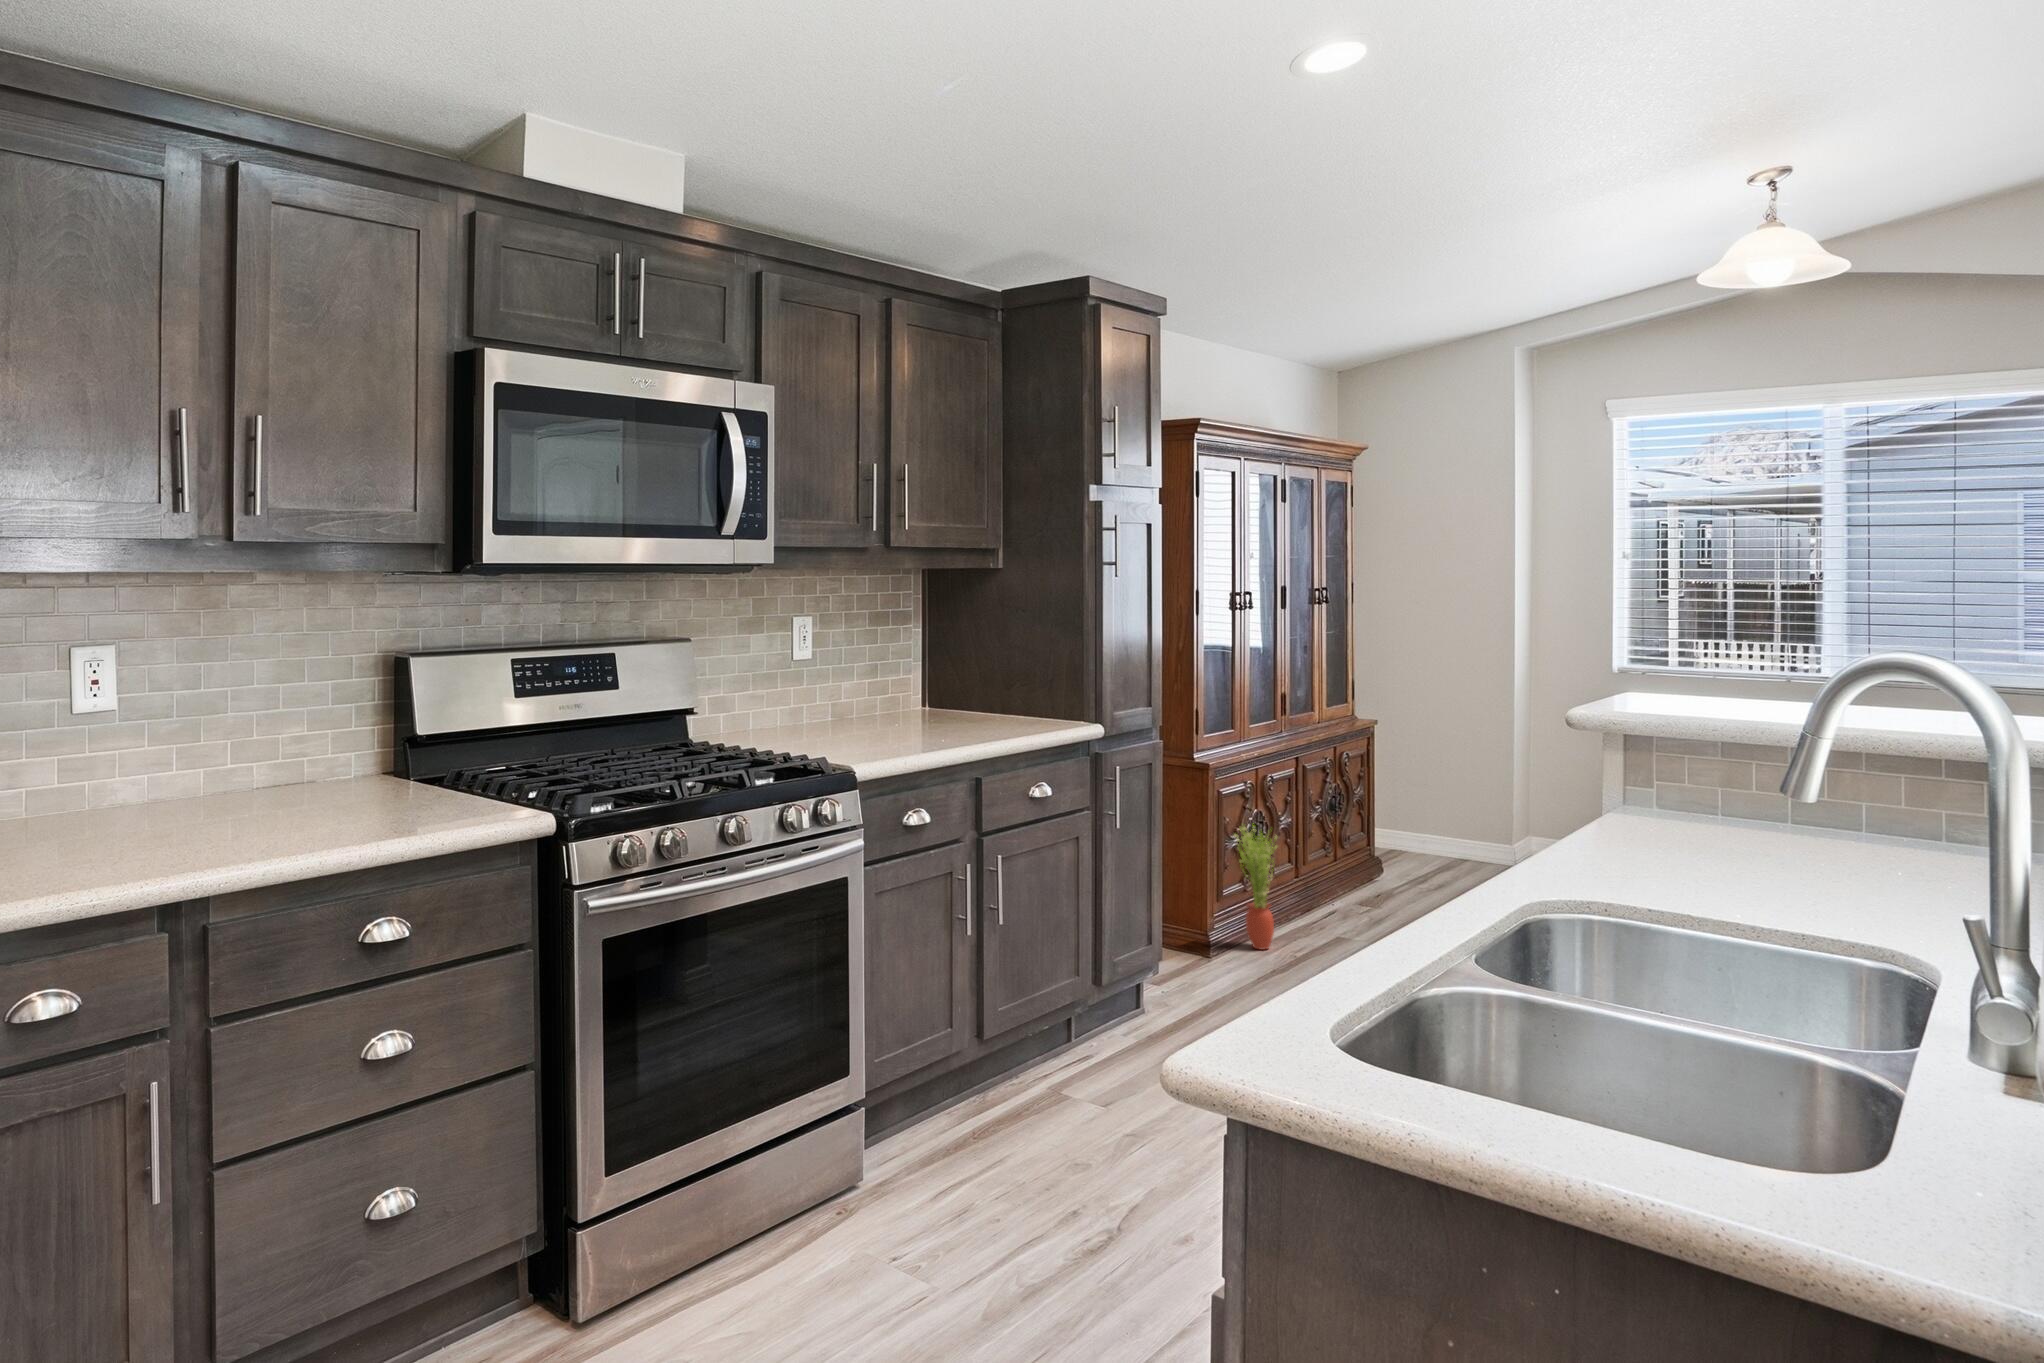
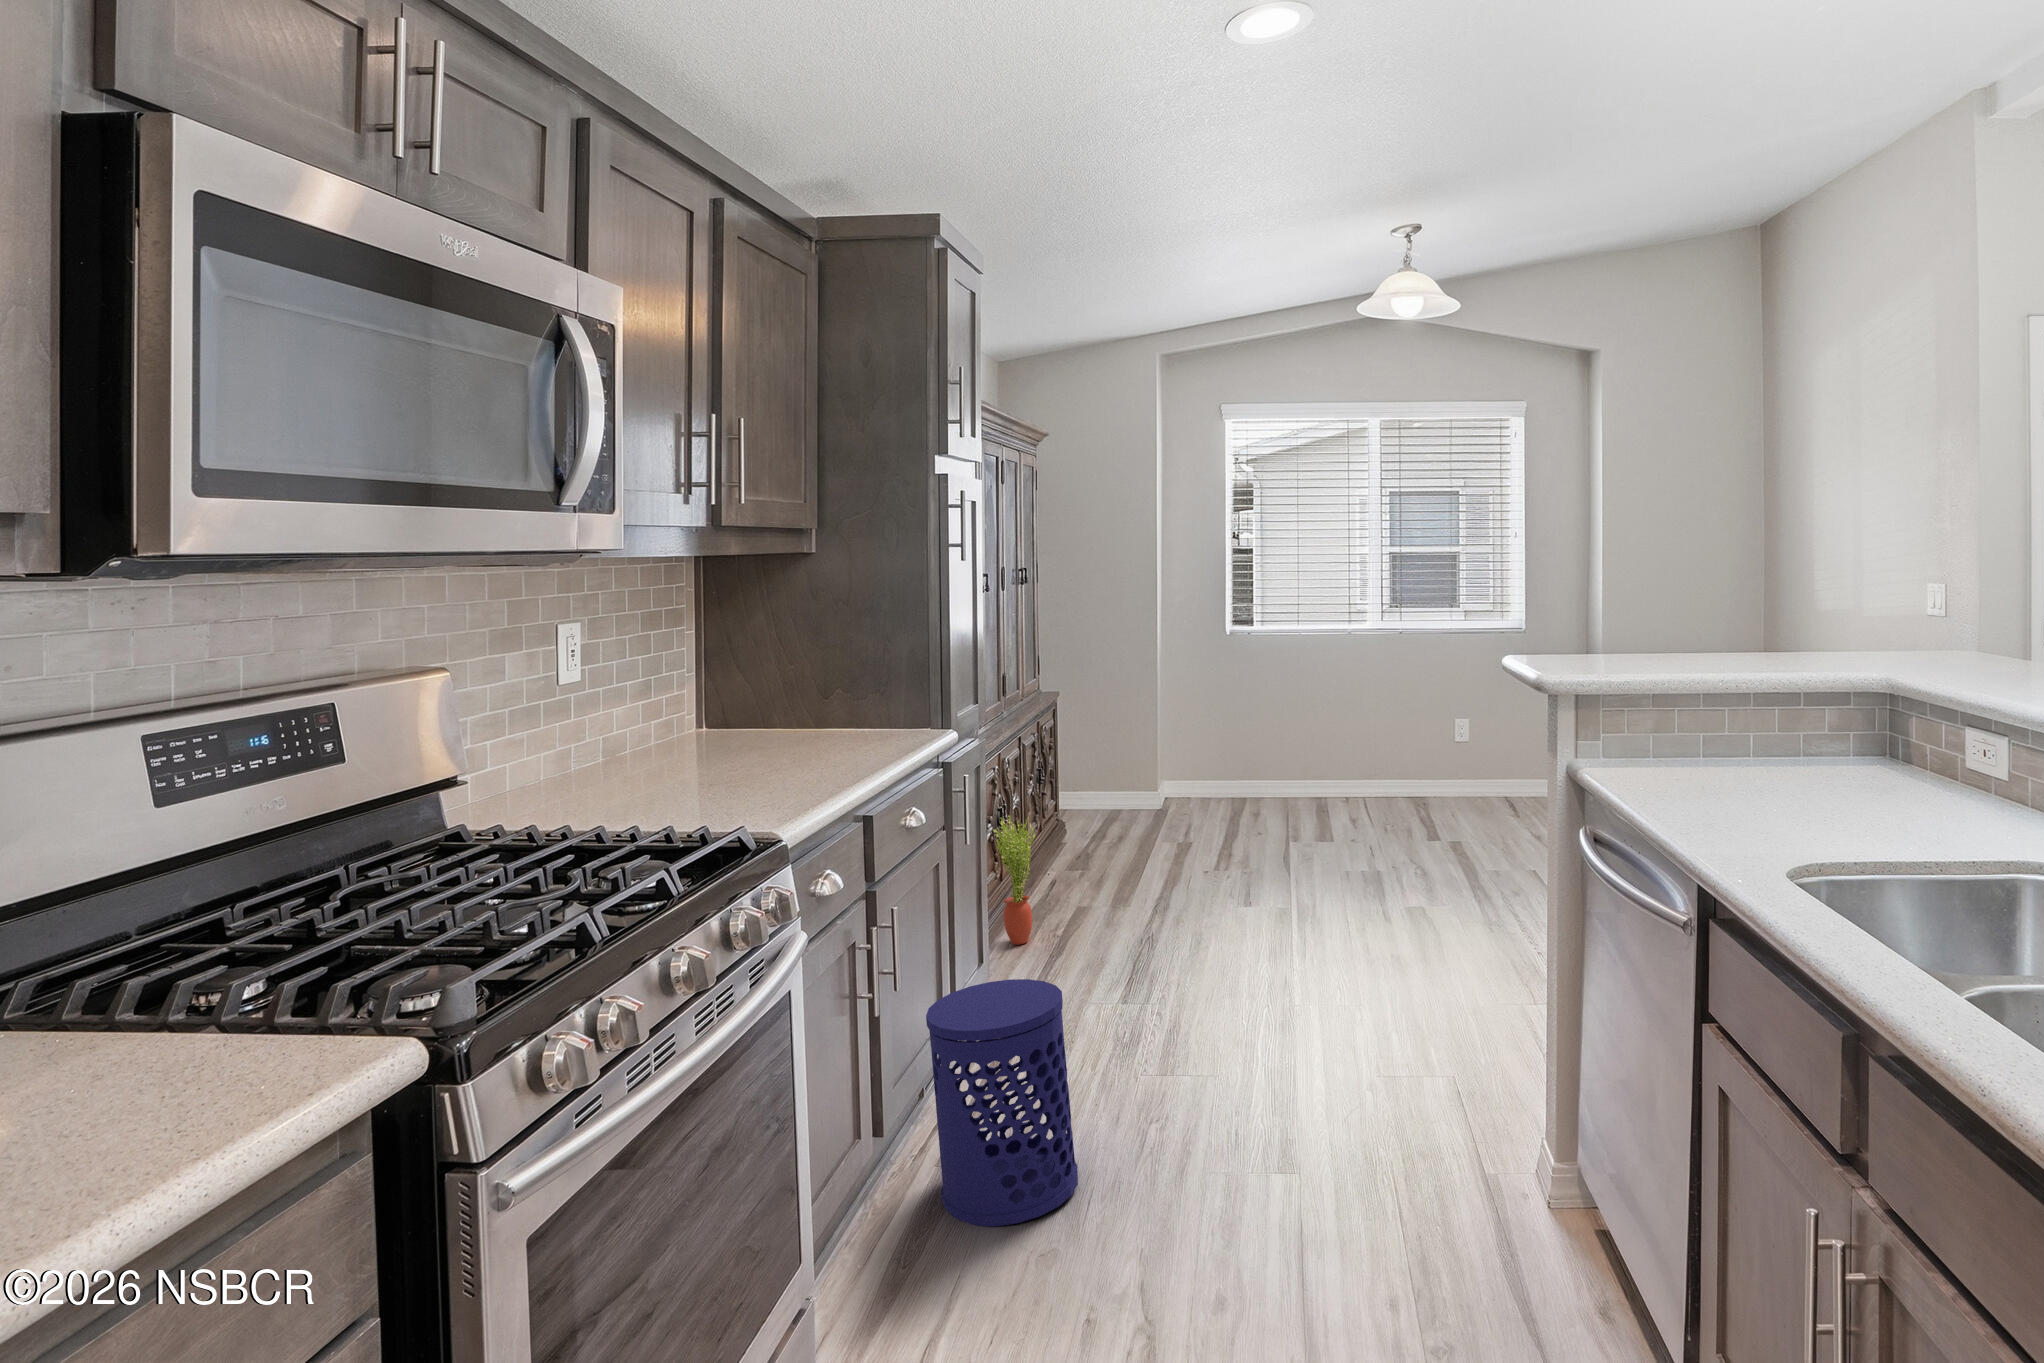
waste bin: none [1024,942,1150,1144] -> present [926,979,1078,1226]

